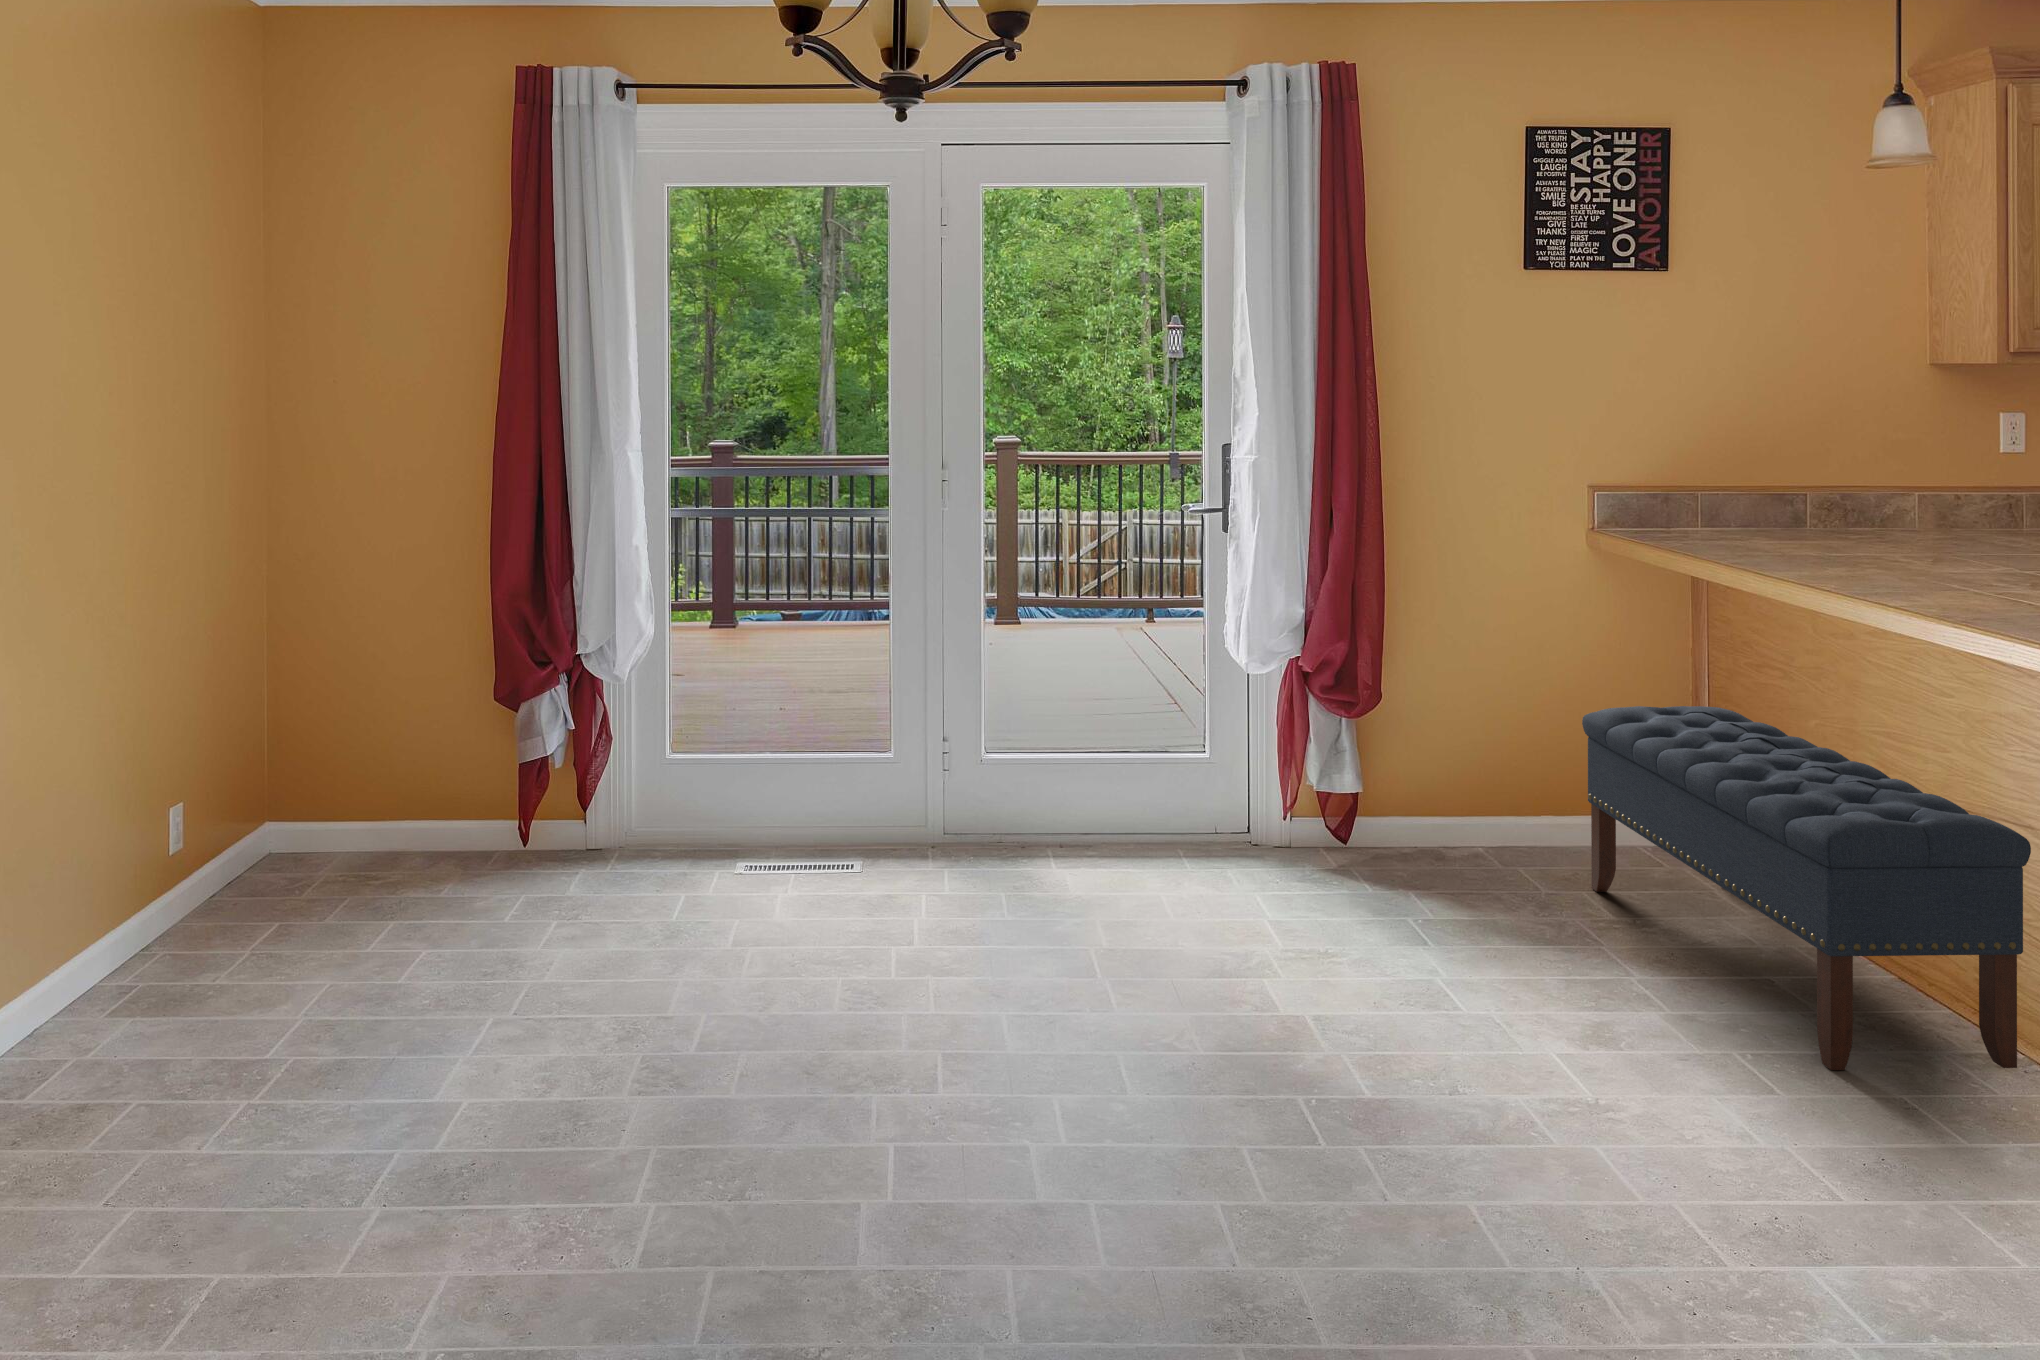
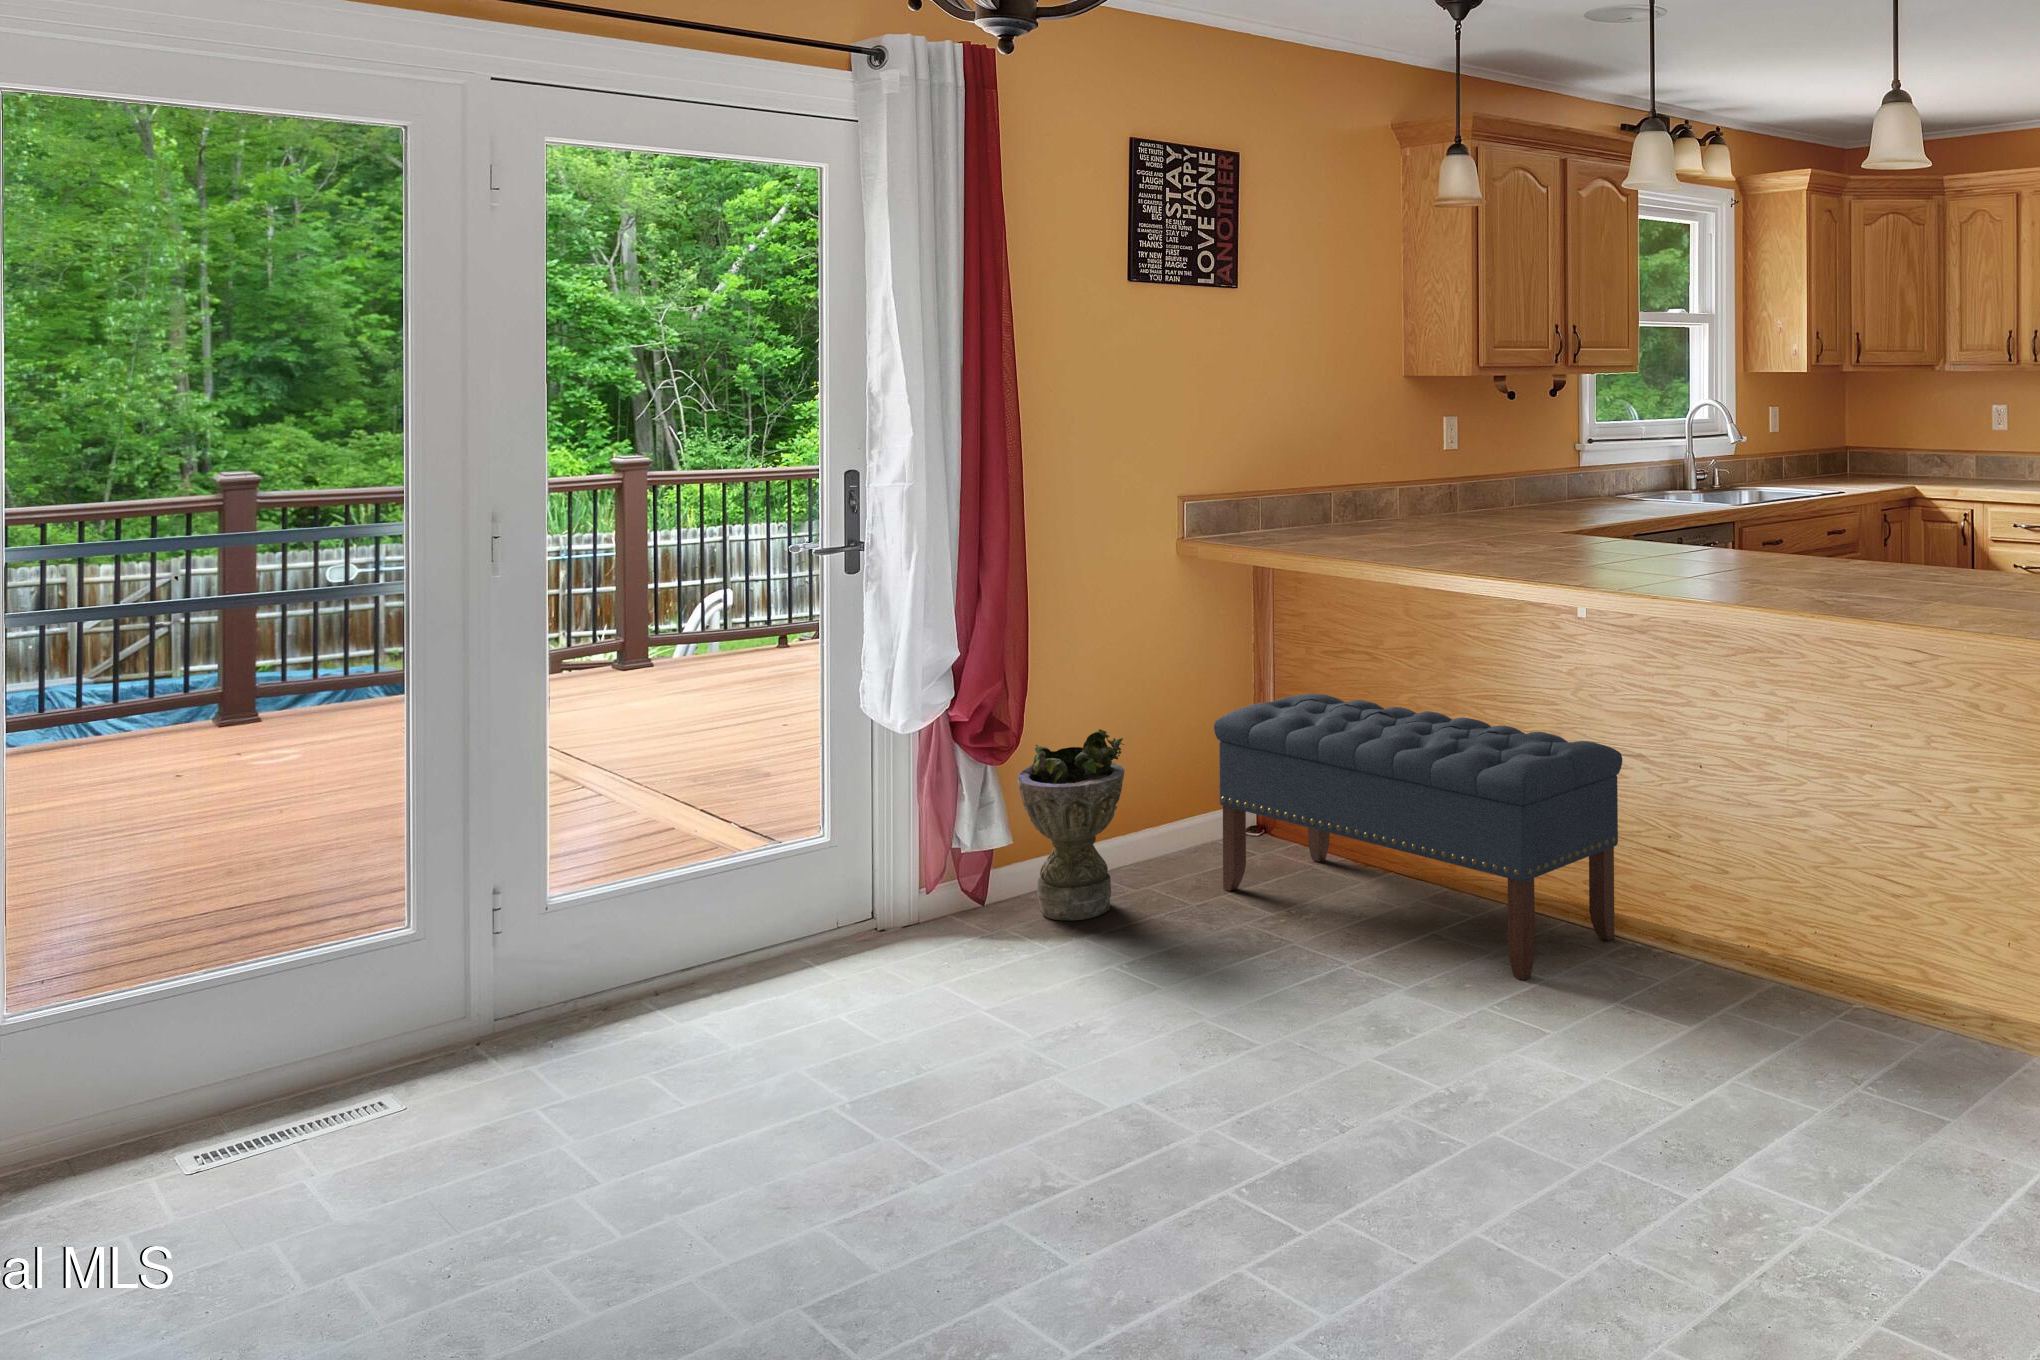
planter: none [1376,703,1482,879] -> present [1017,729,1125,921]

